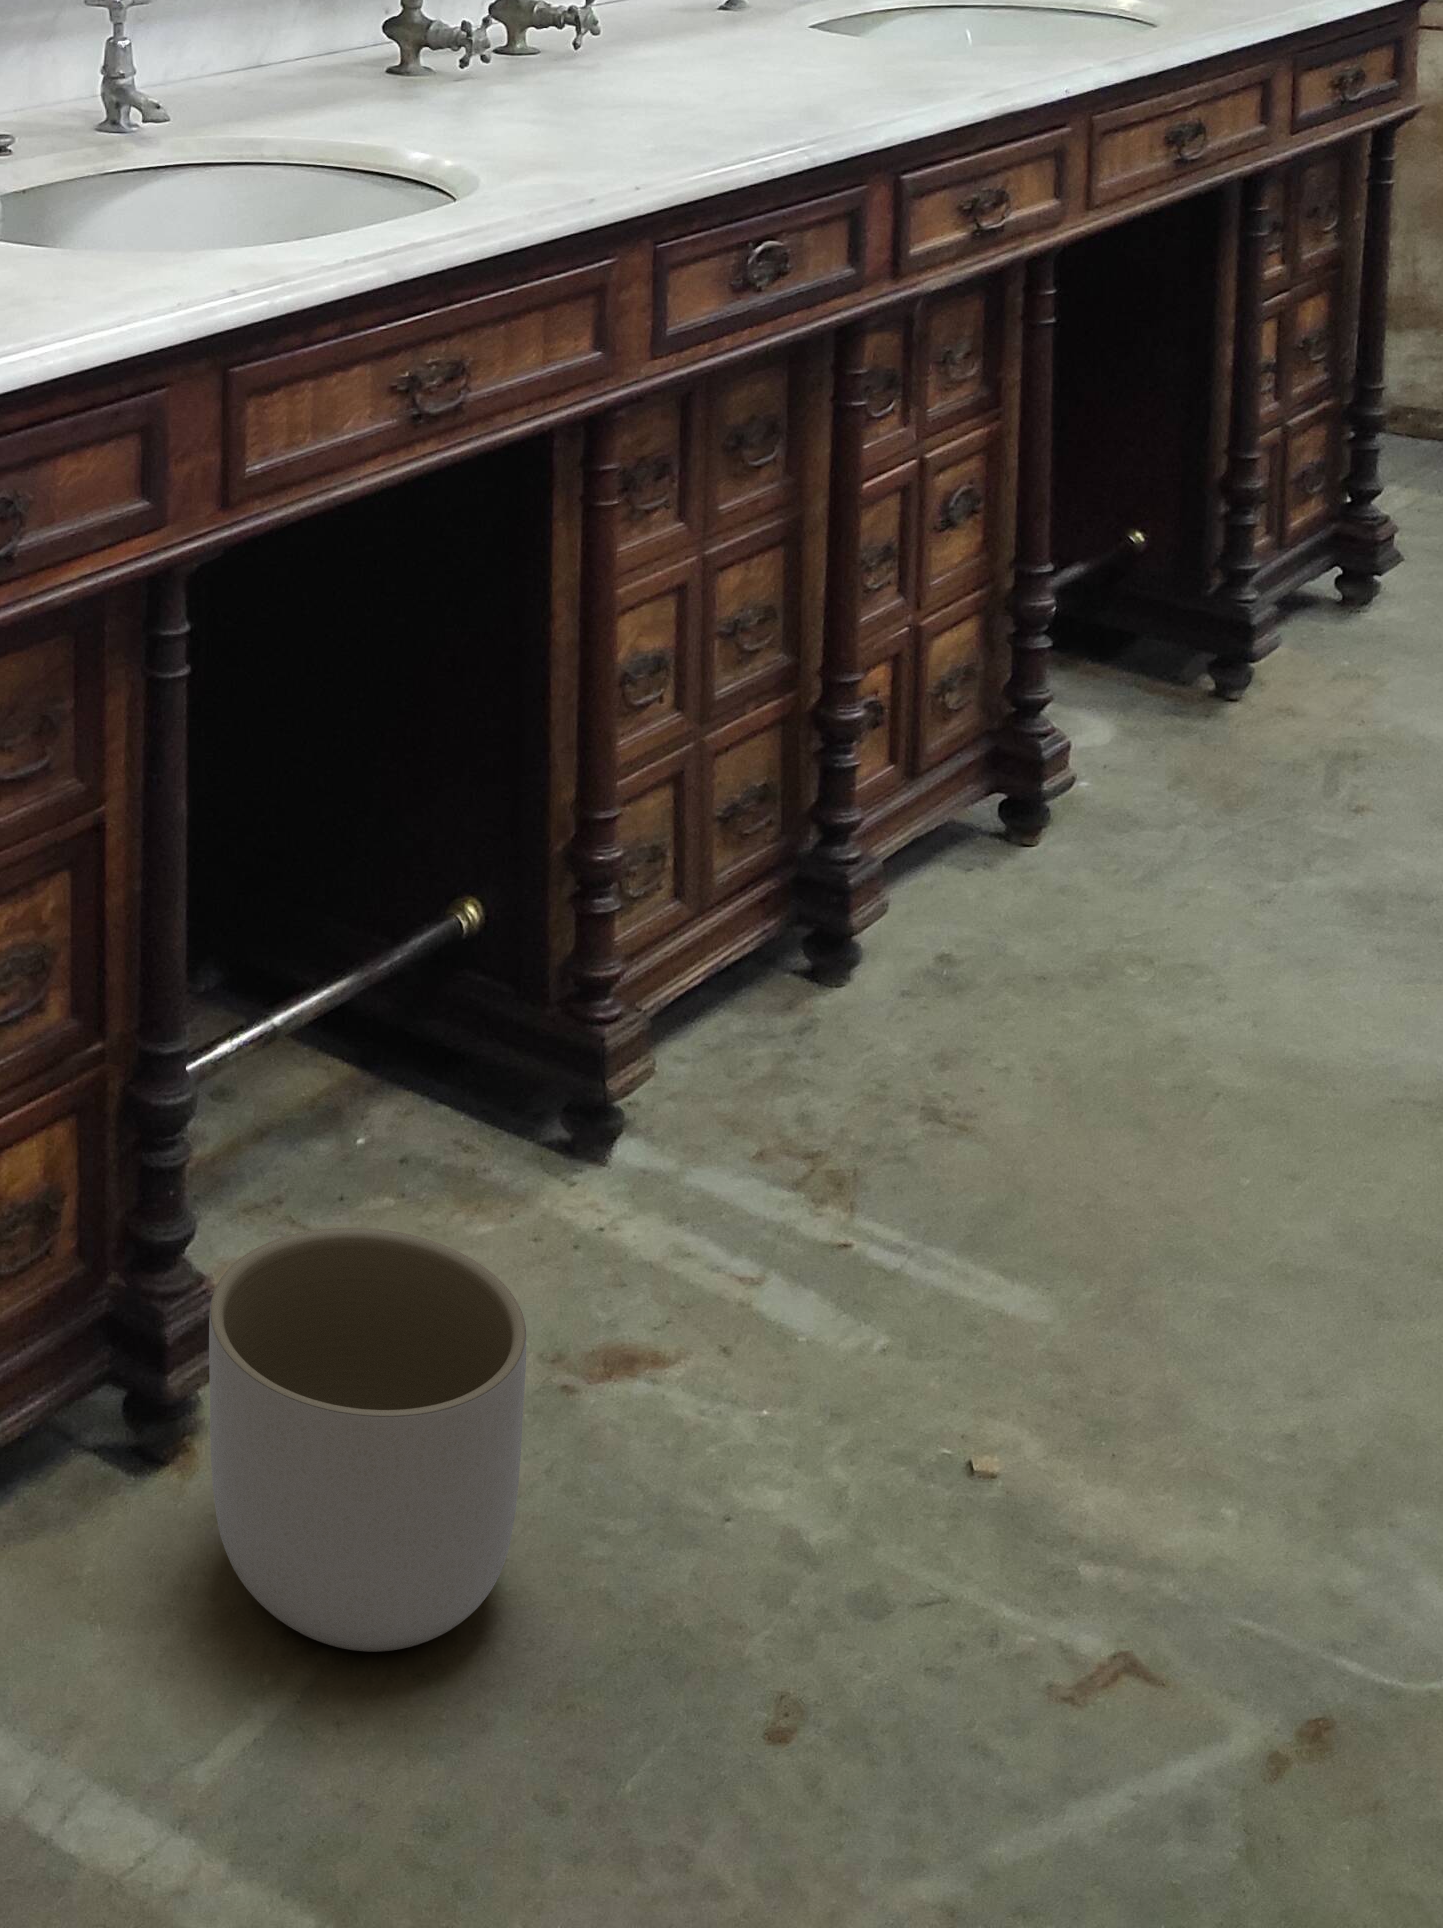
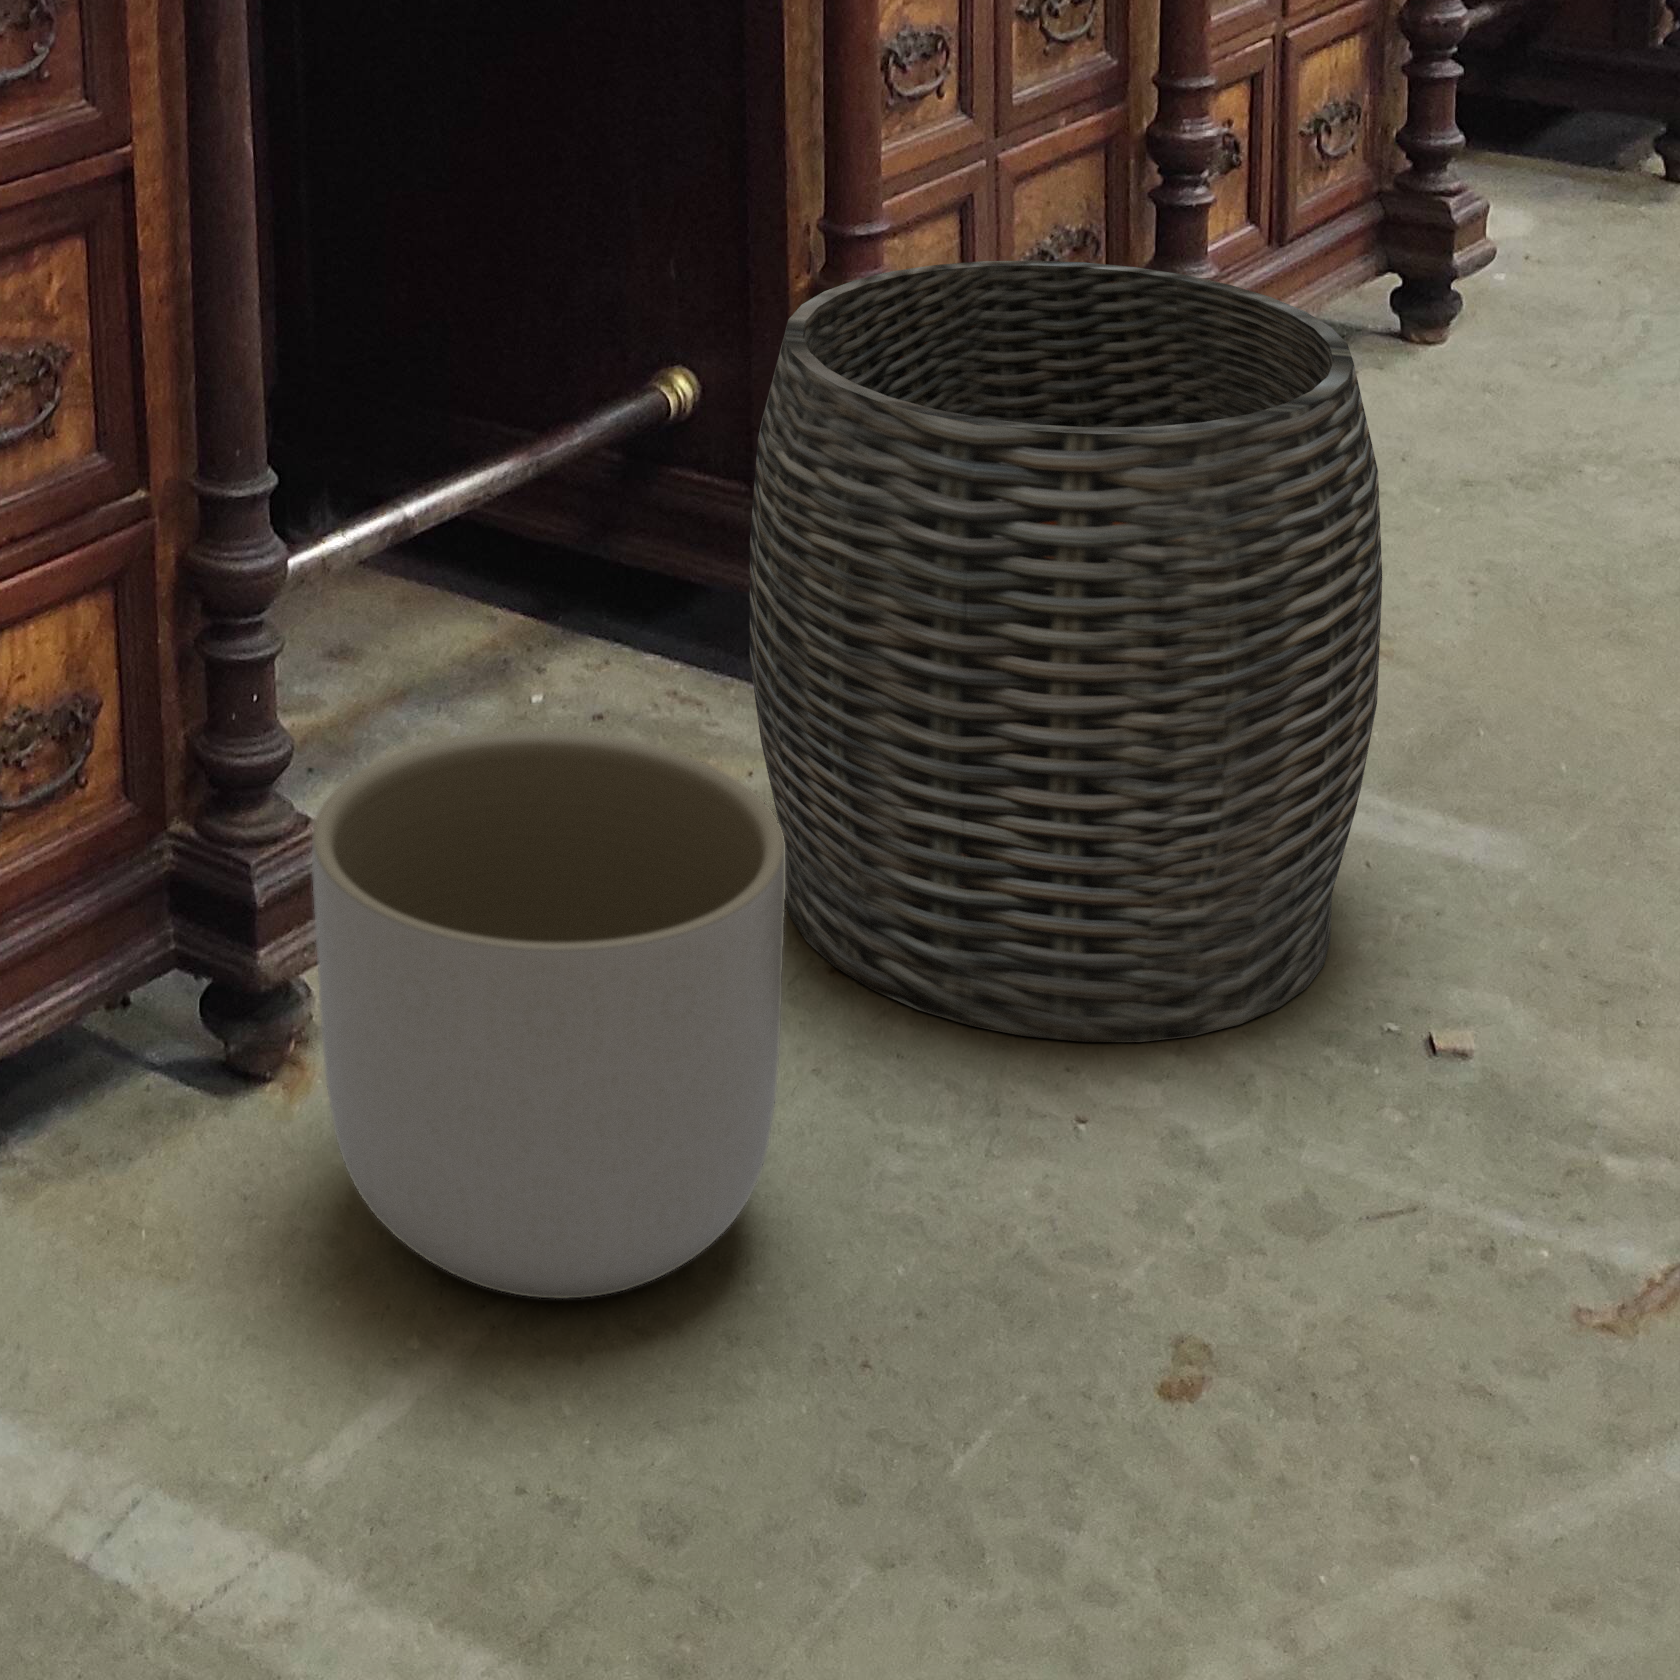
woven basket: none [511,860,943,1459] -> present [750,260,1382,1042]

